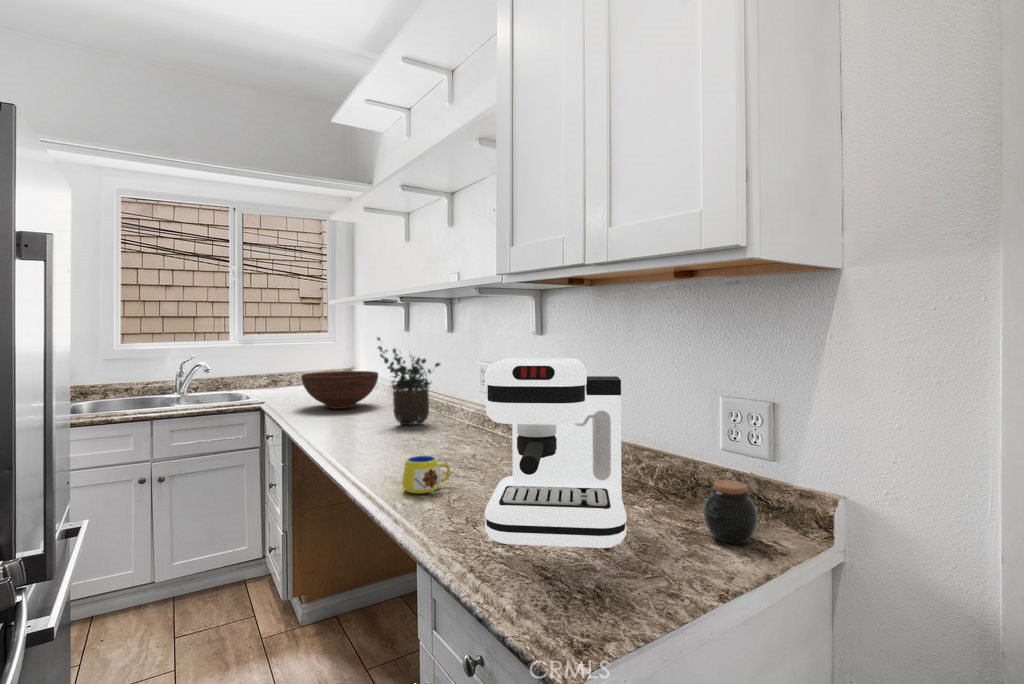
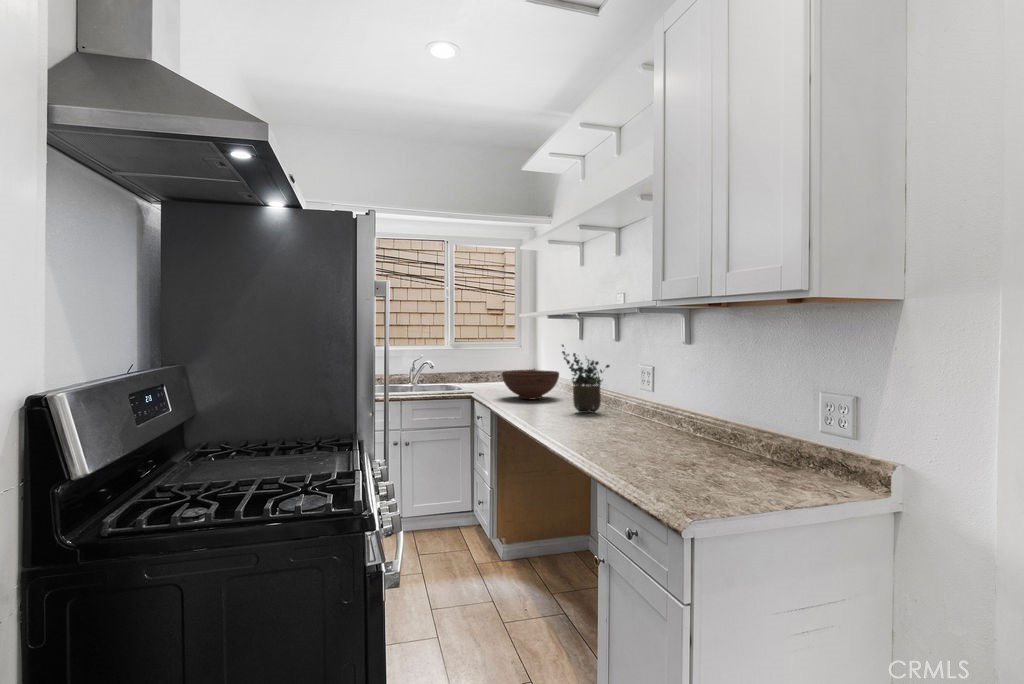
coffee maker: present [485,358,627,548] -> none [639,361,736,484]
mug: present [402,456,450,494] -> none [585,427,617,452]
jar: present [704,480,758,544] -> none [793,449,832,490]

